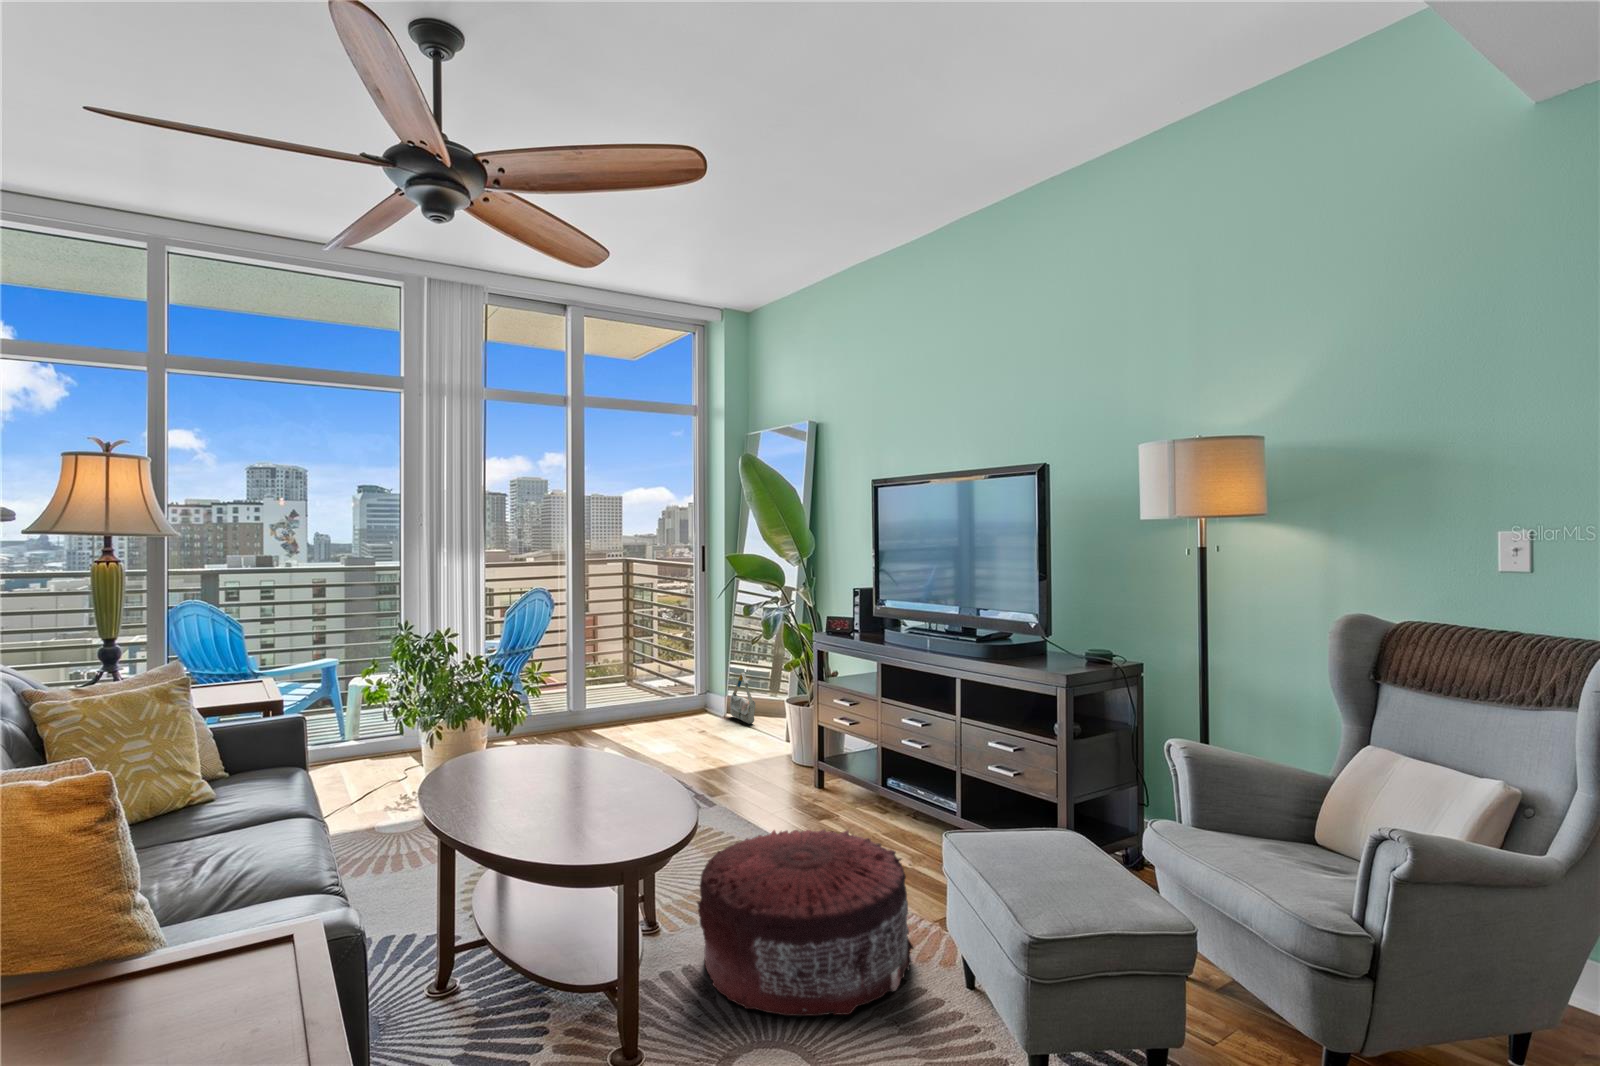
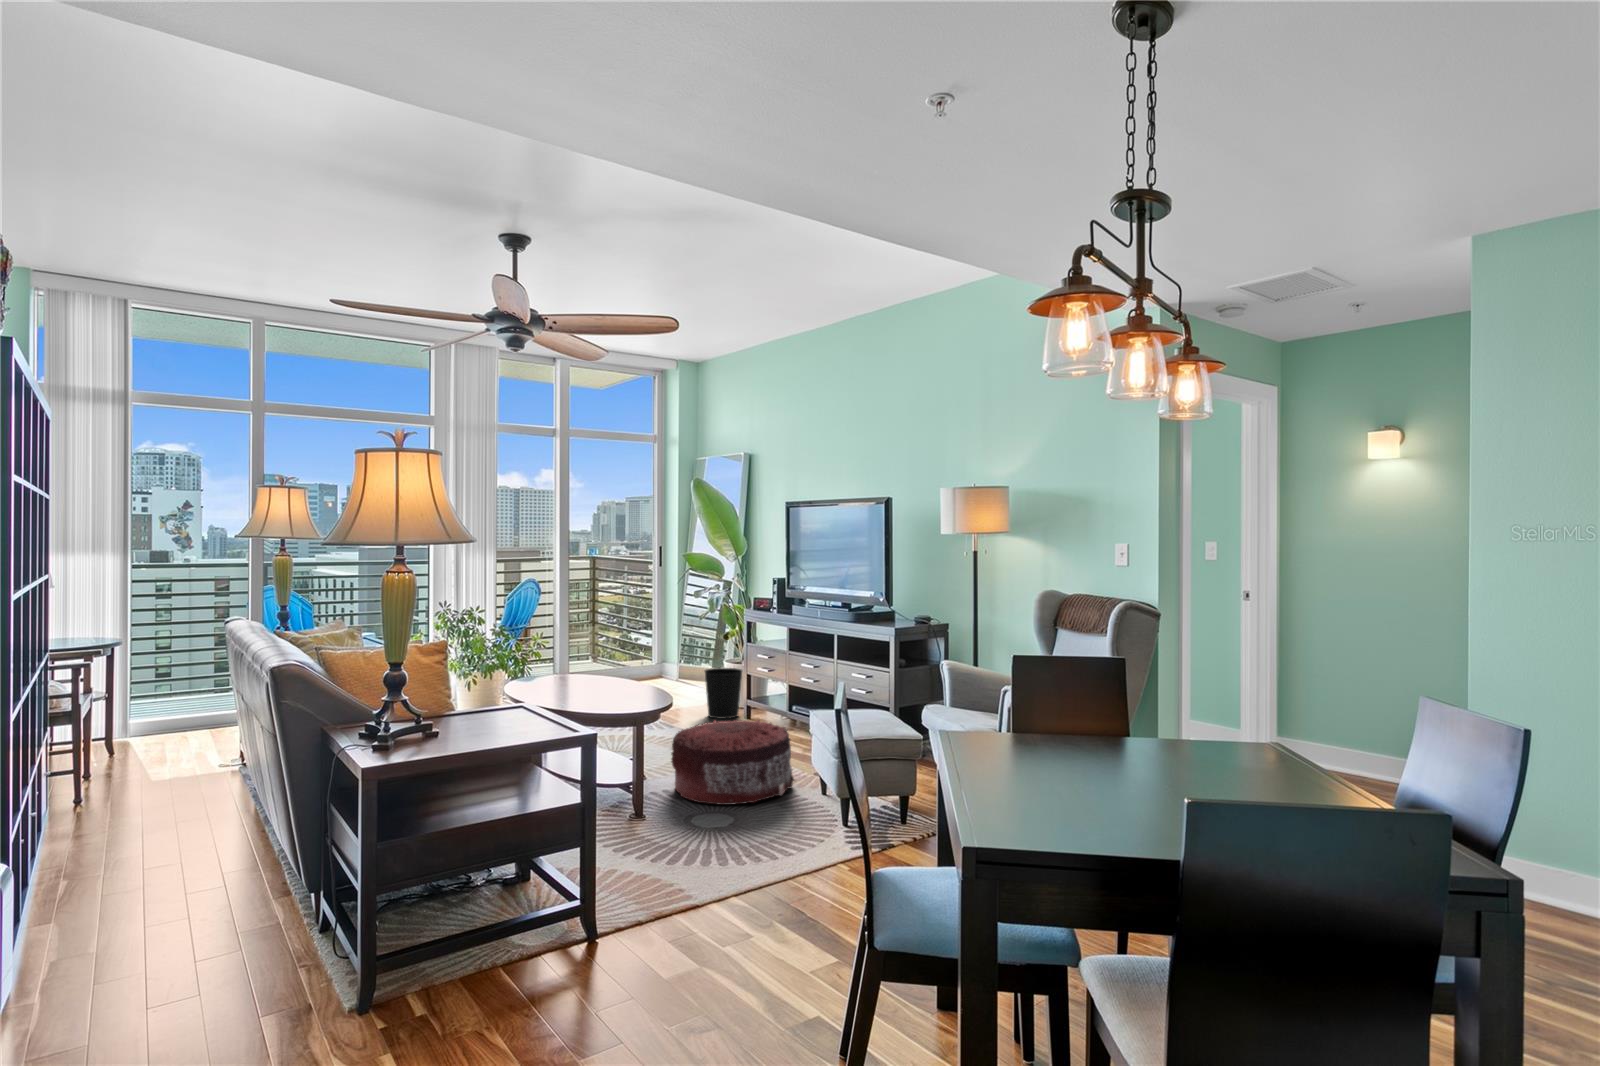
bag: present [730,673,755,724] -> none [681,645,701,684]
wastebasket: none [758,713,813,789] -> present [705,668,742,719]

